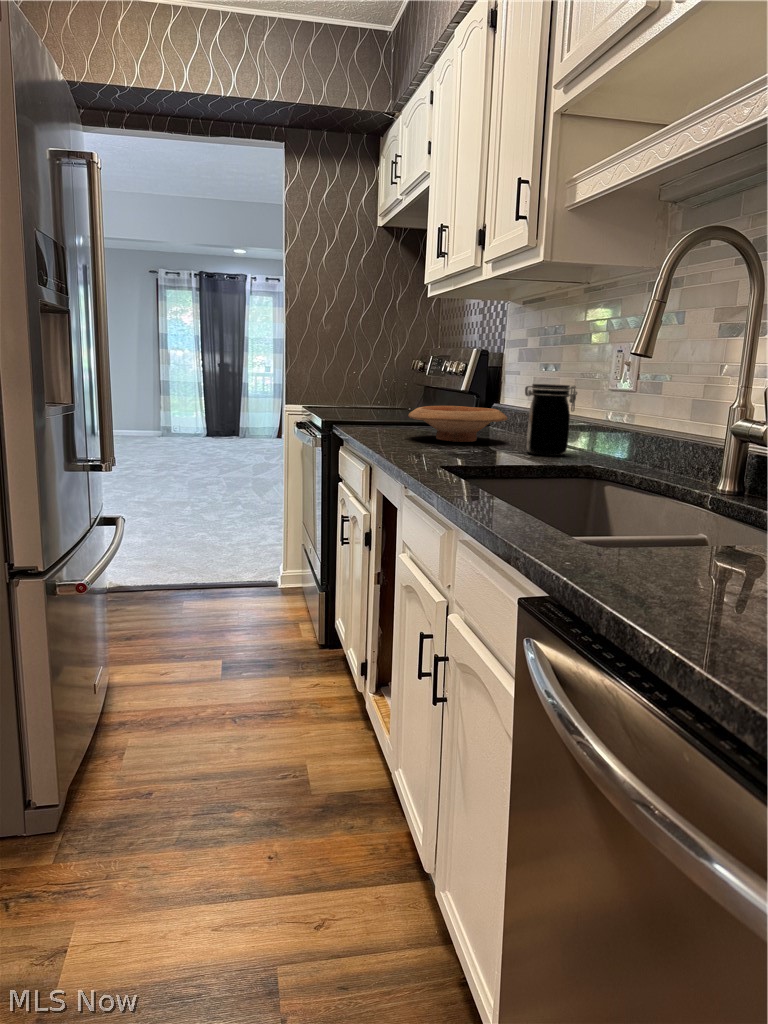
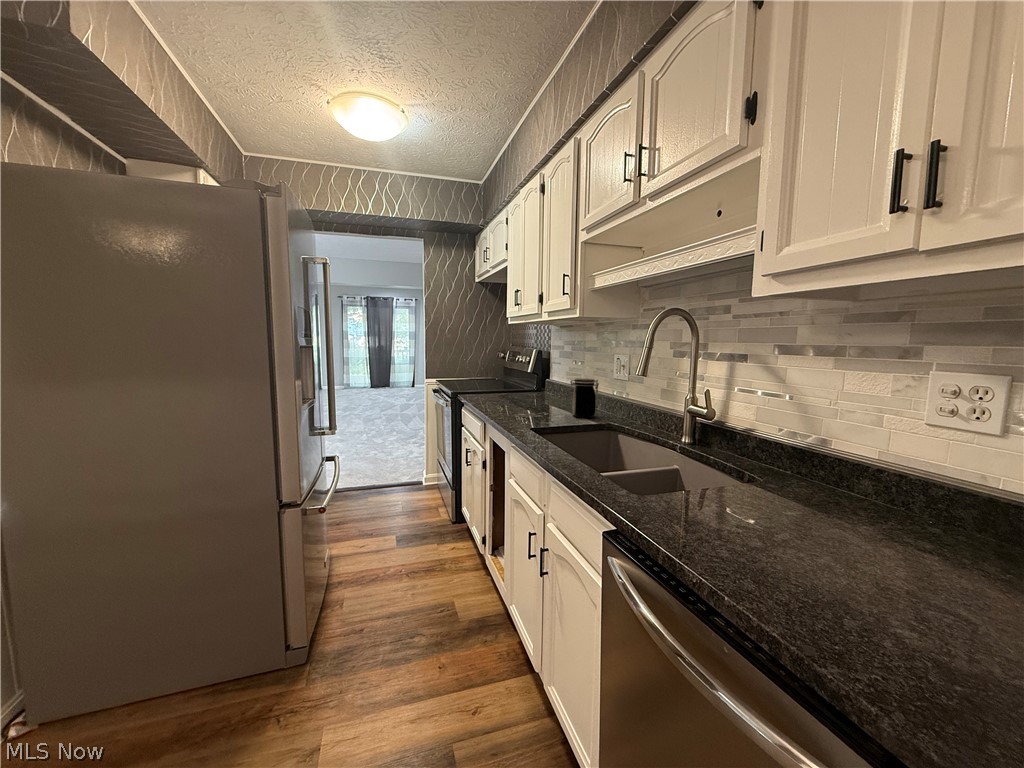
wooden bowl: present [409,406,507,442] -> none [505,387,559,408]

